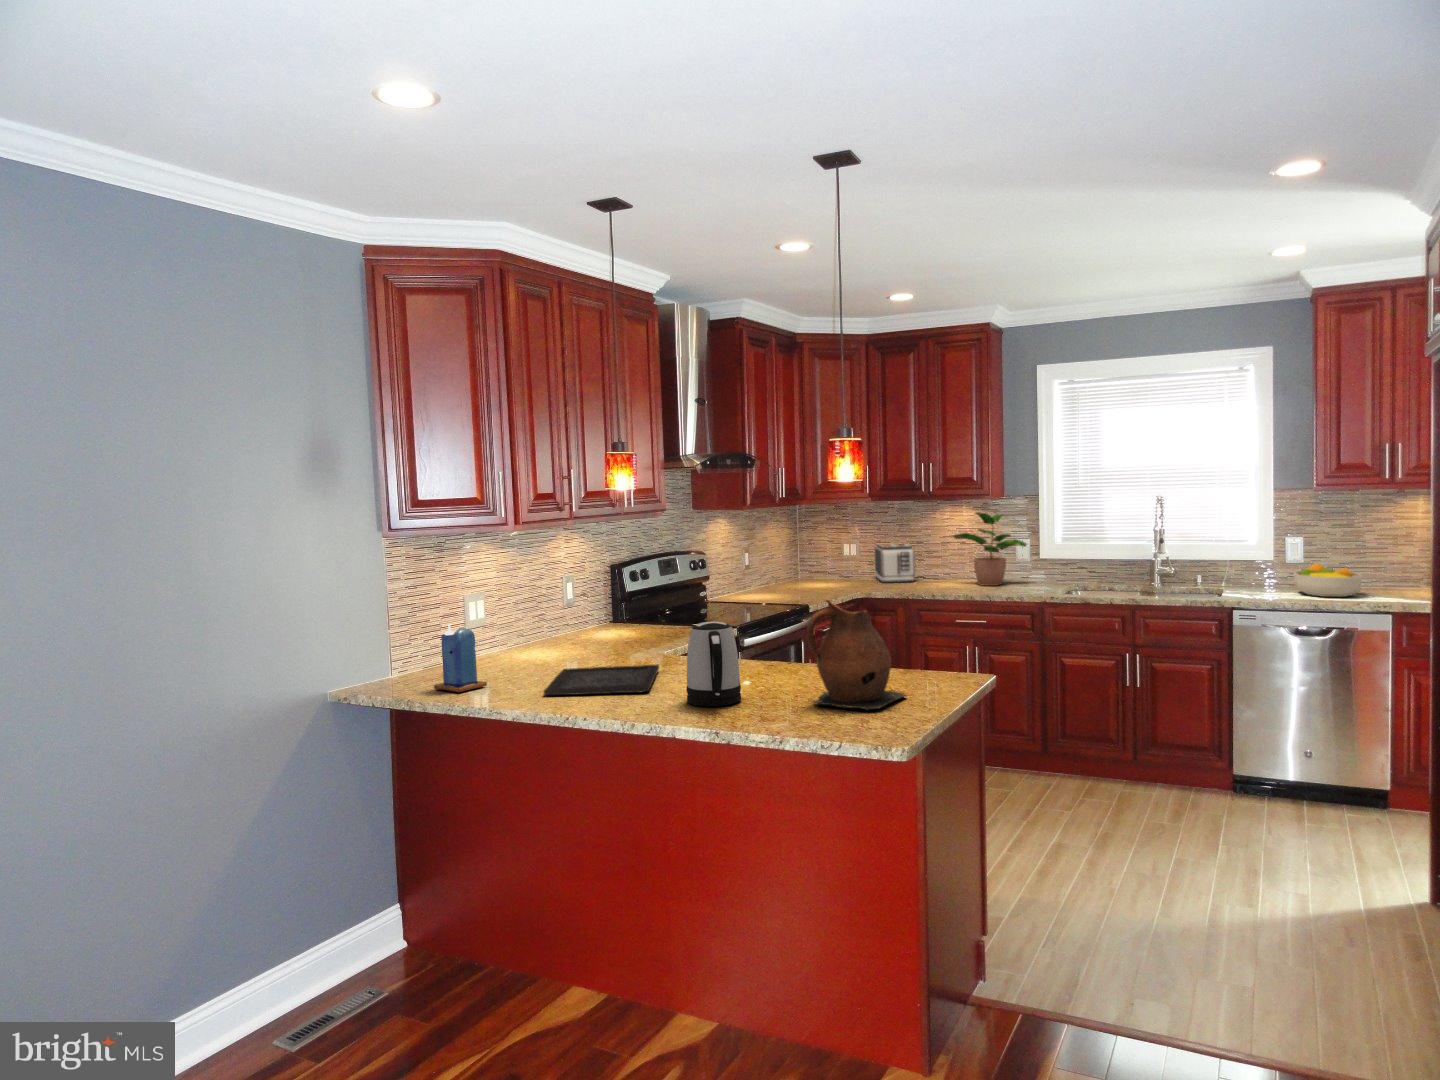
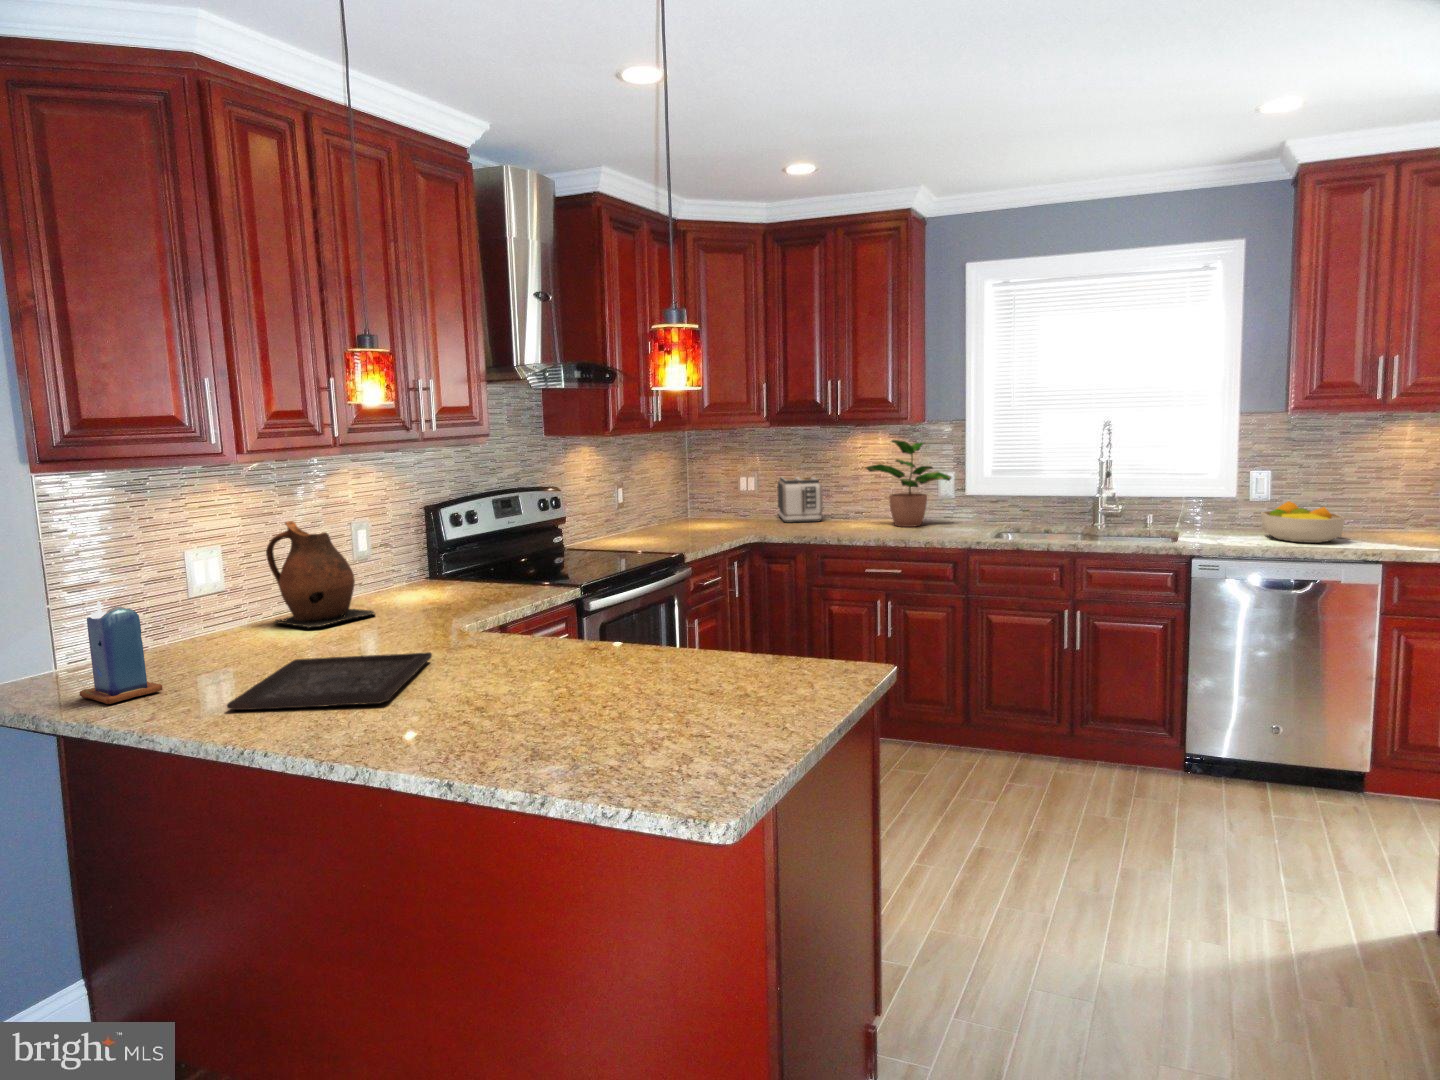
ceramic pitcher: present [807,598,907,711] -> present [266,521,375,629]
kettle: present [687,622,741,706] -> none [428,603,514,734]

